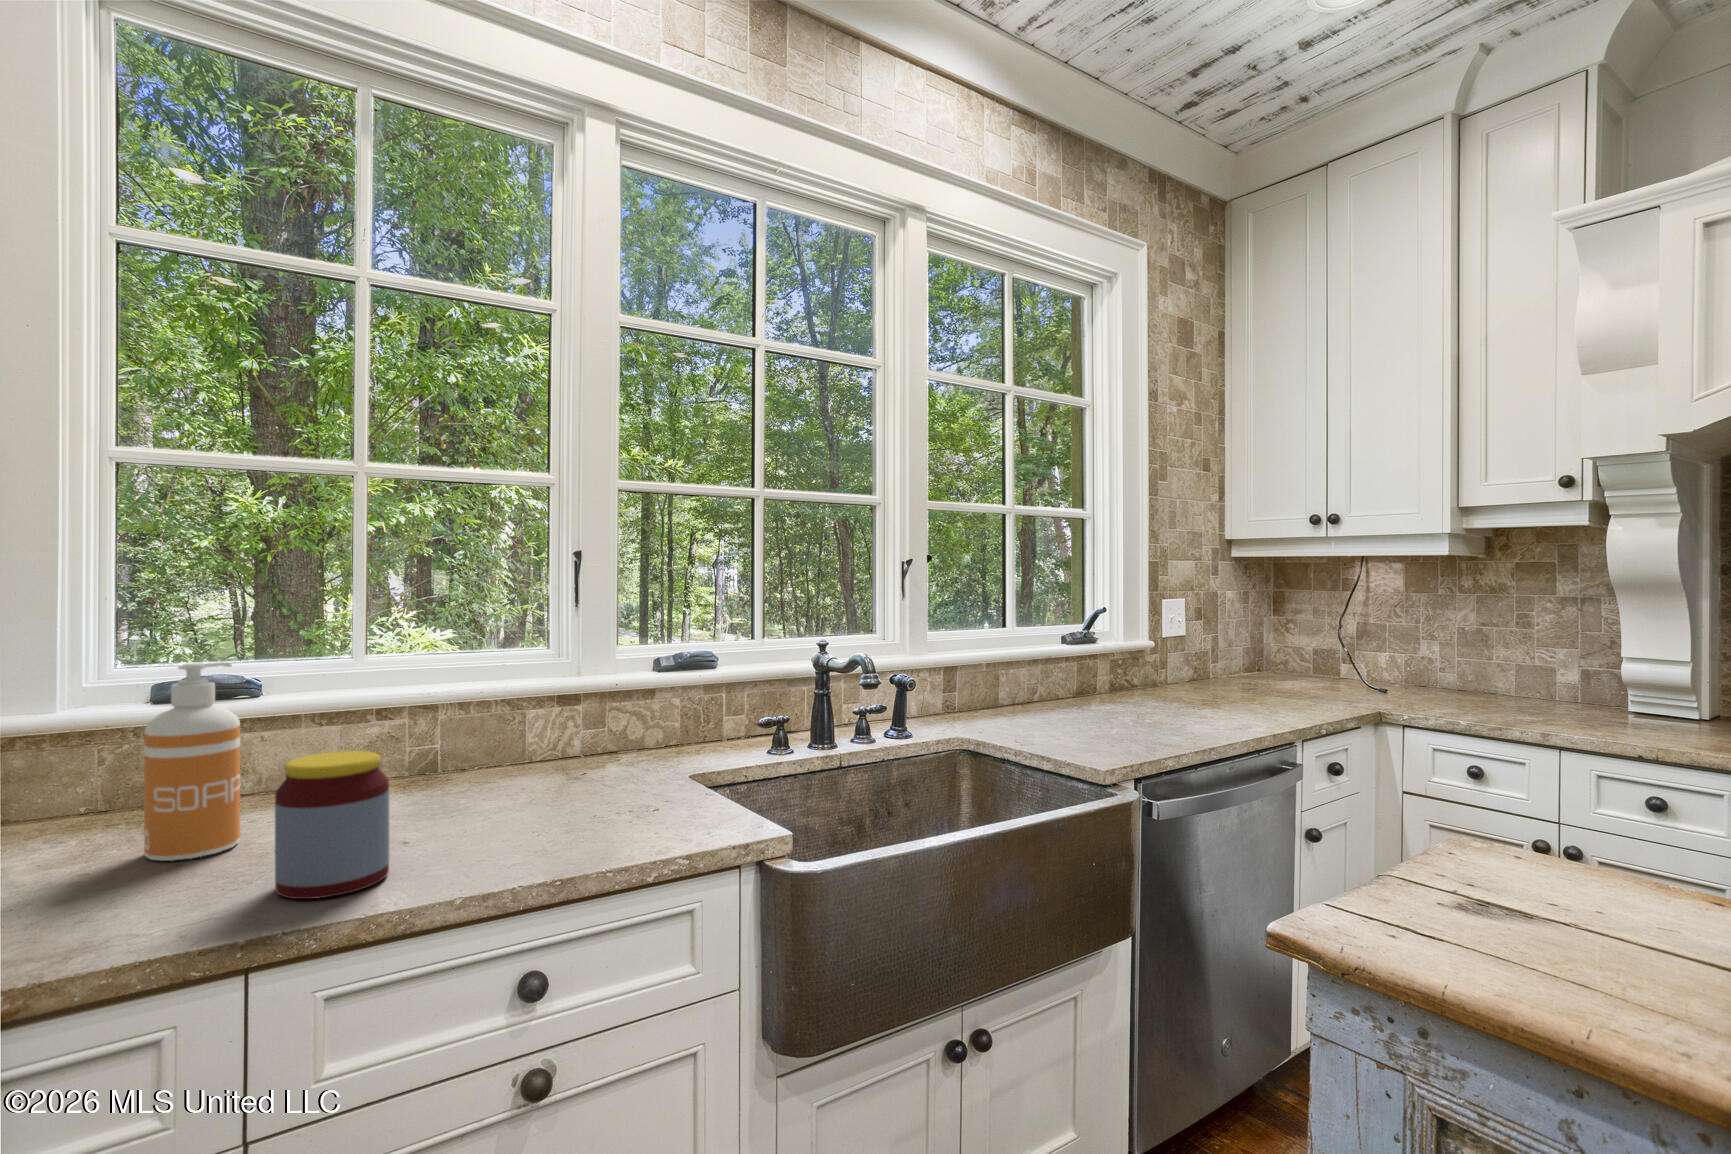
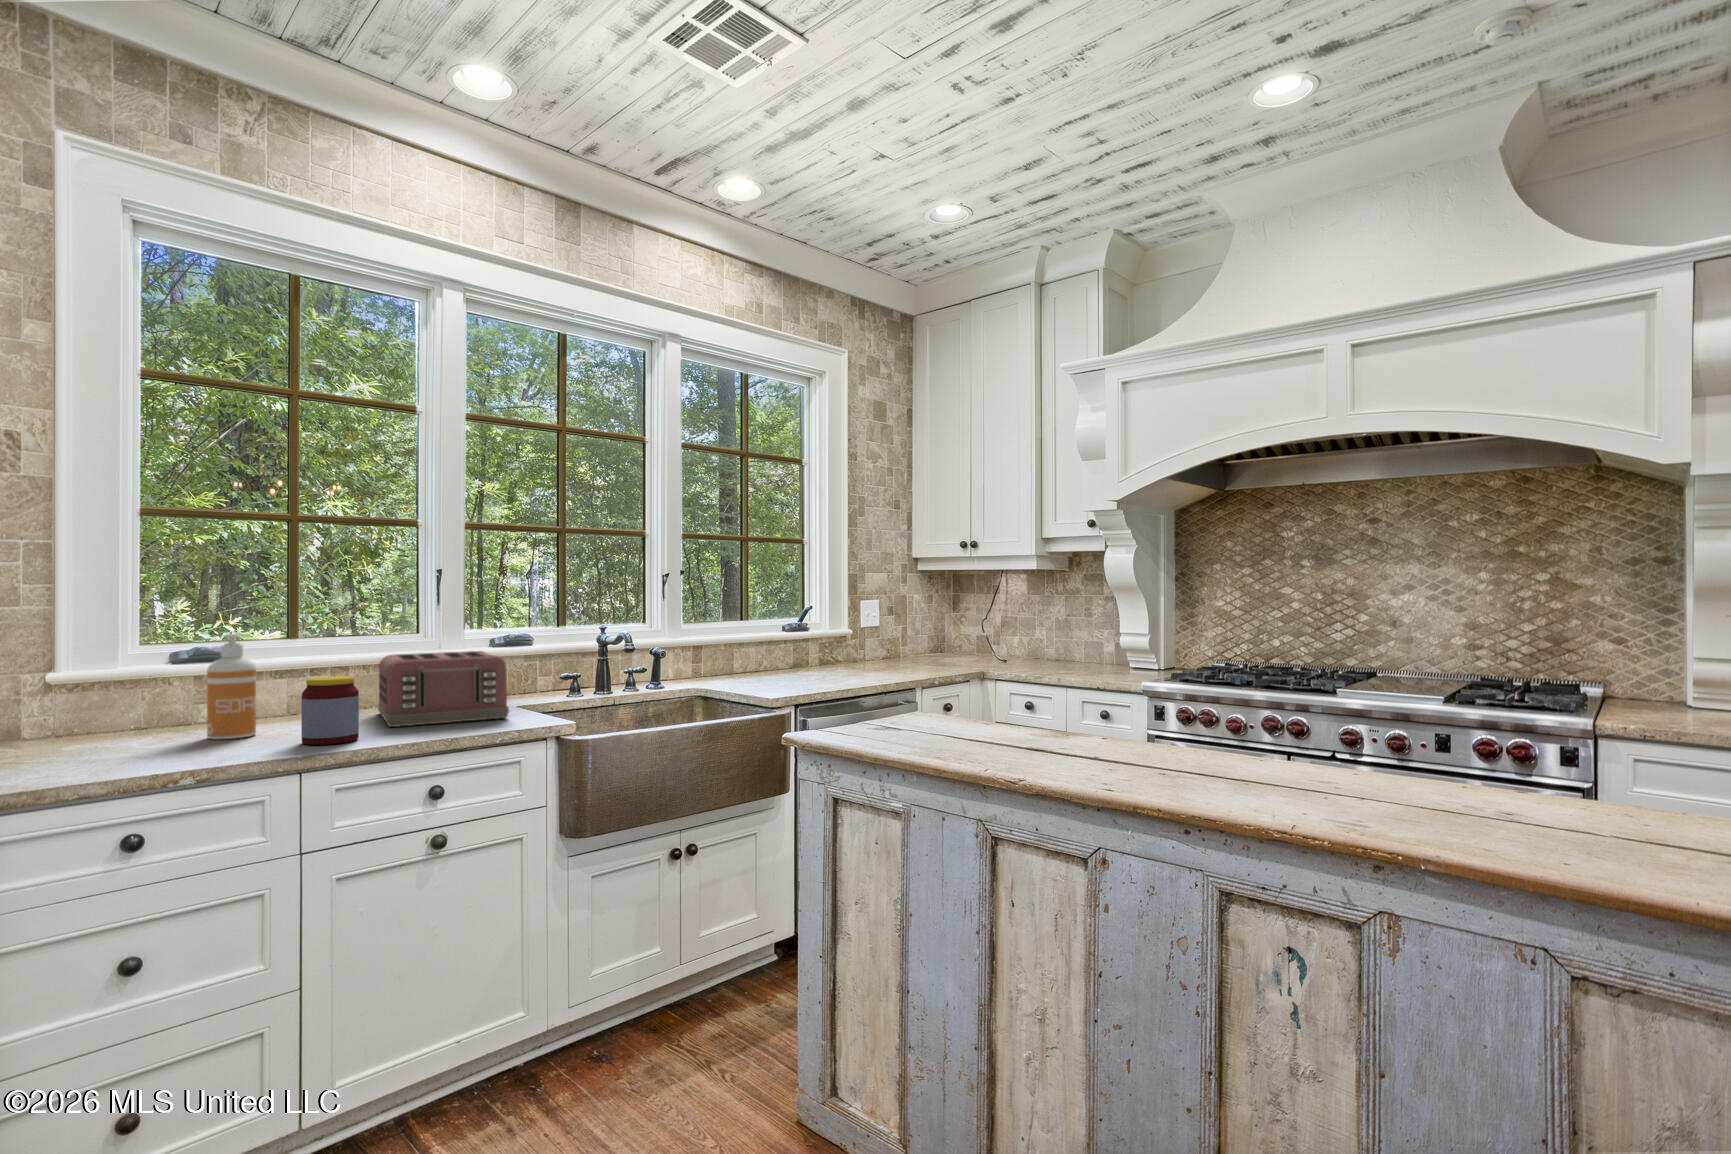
toaster: none [462,683,675,833] -> present [378,651,509,727]

